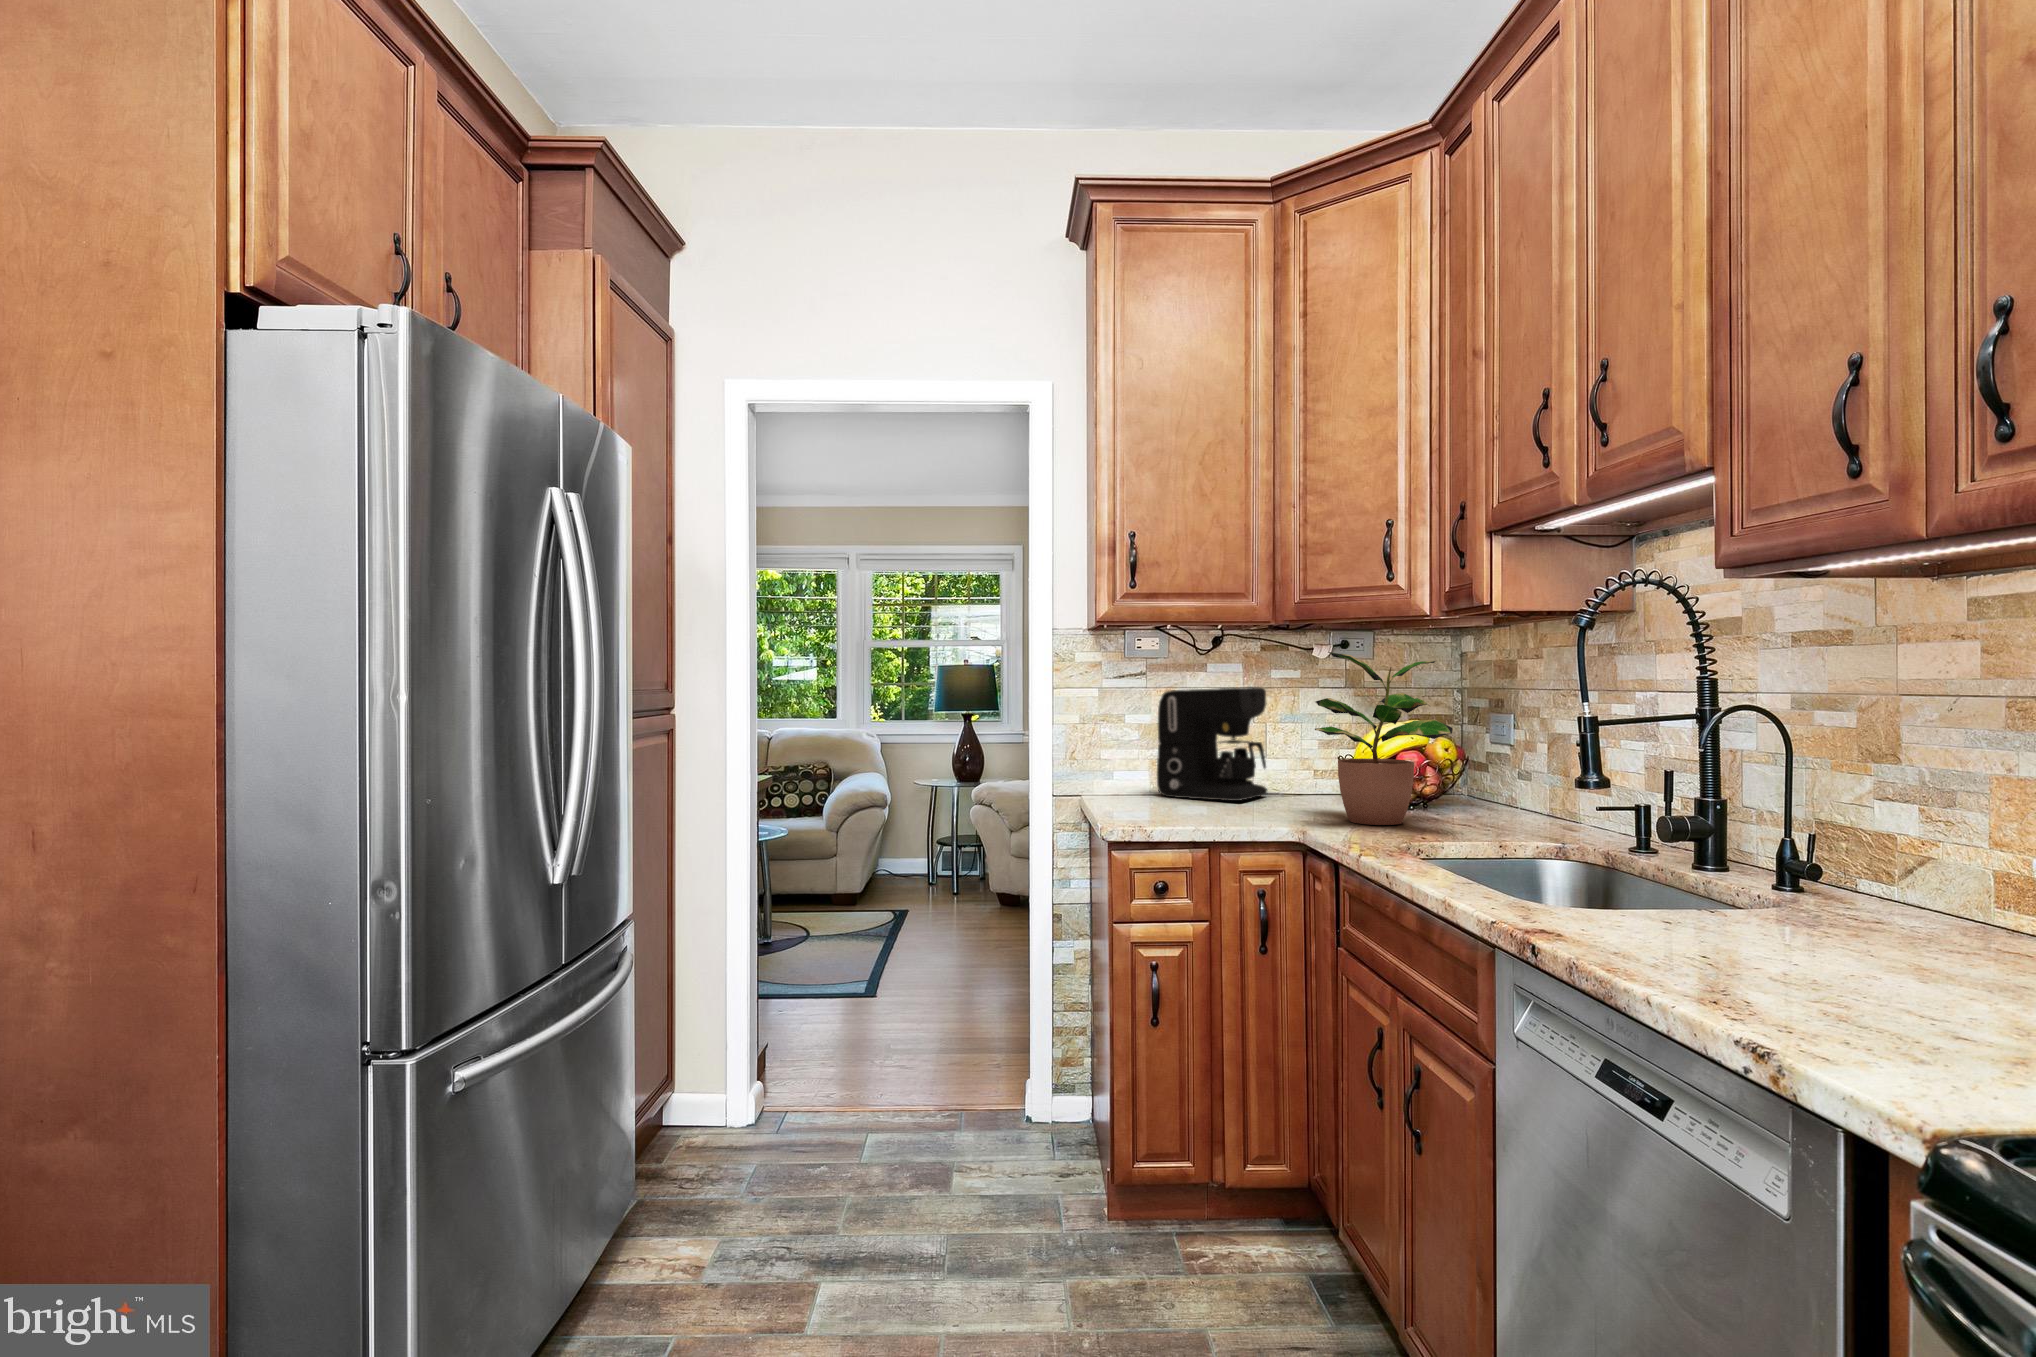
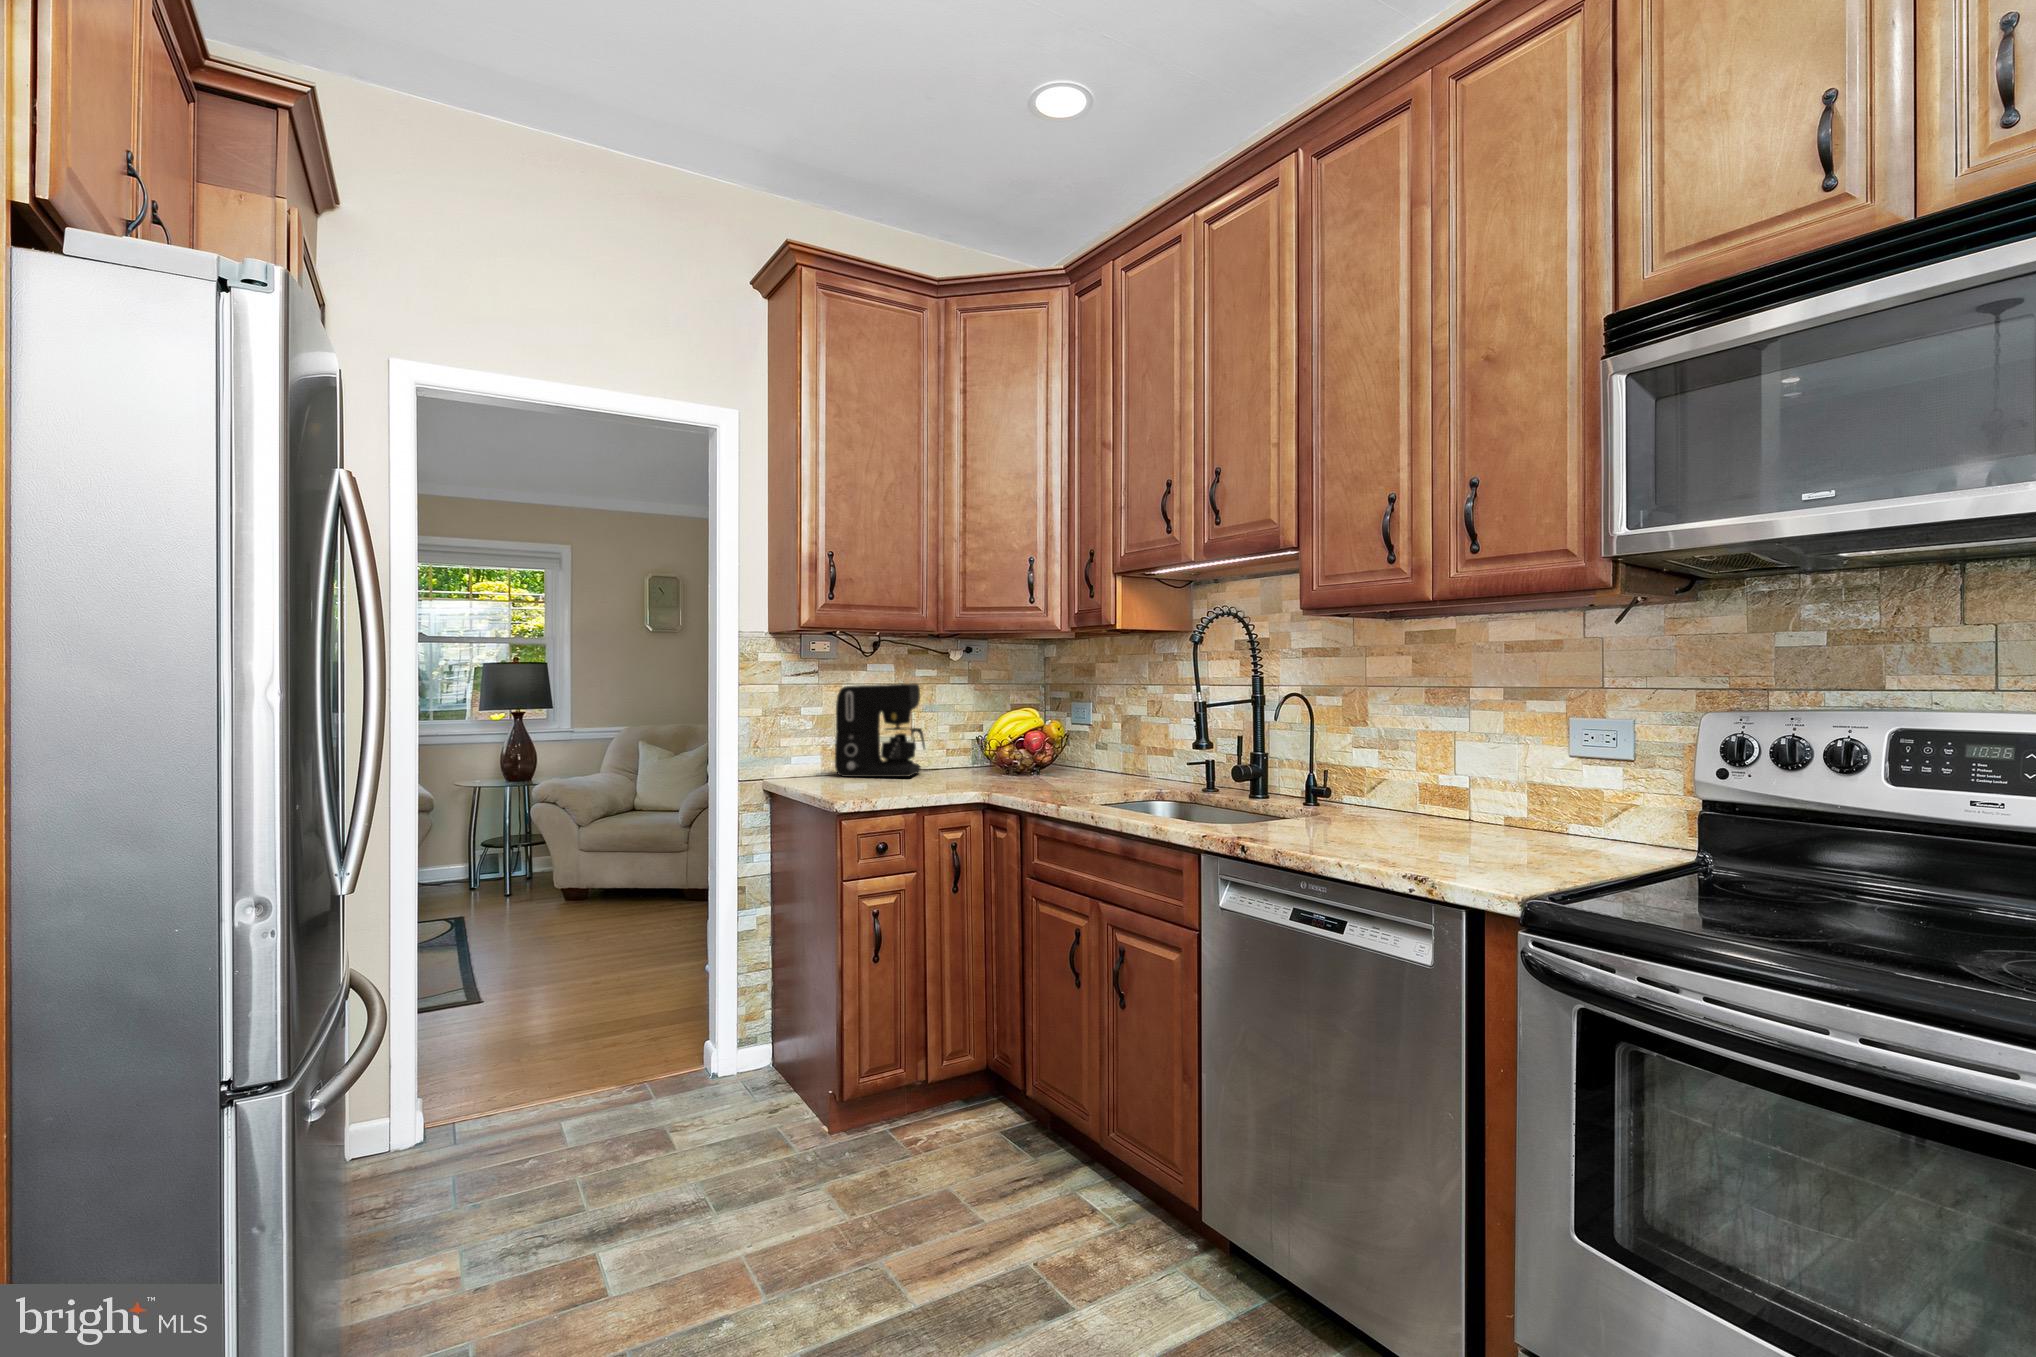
potted plant: present [1315,652,1453,825] -> none [974,655,1086,787]

